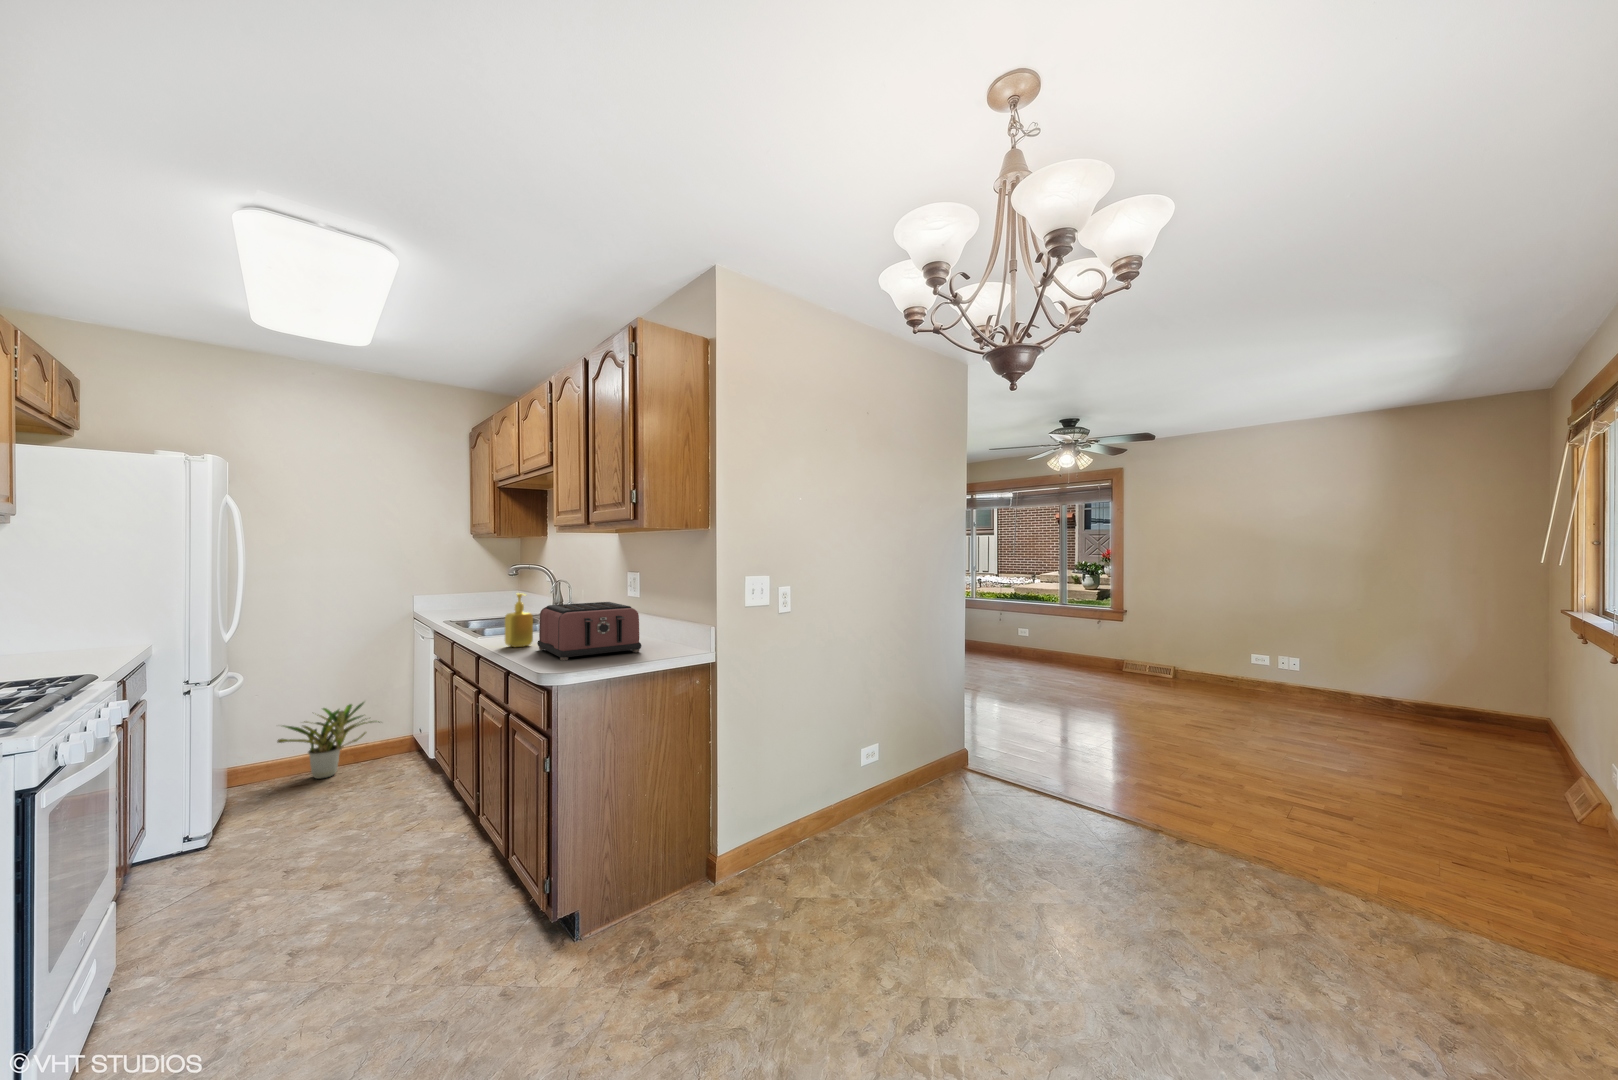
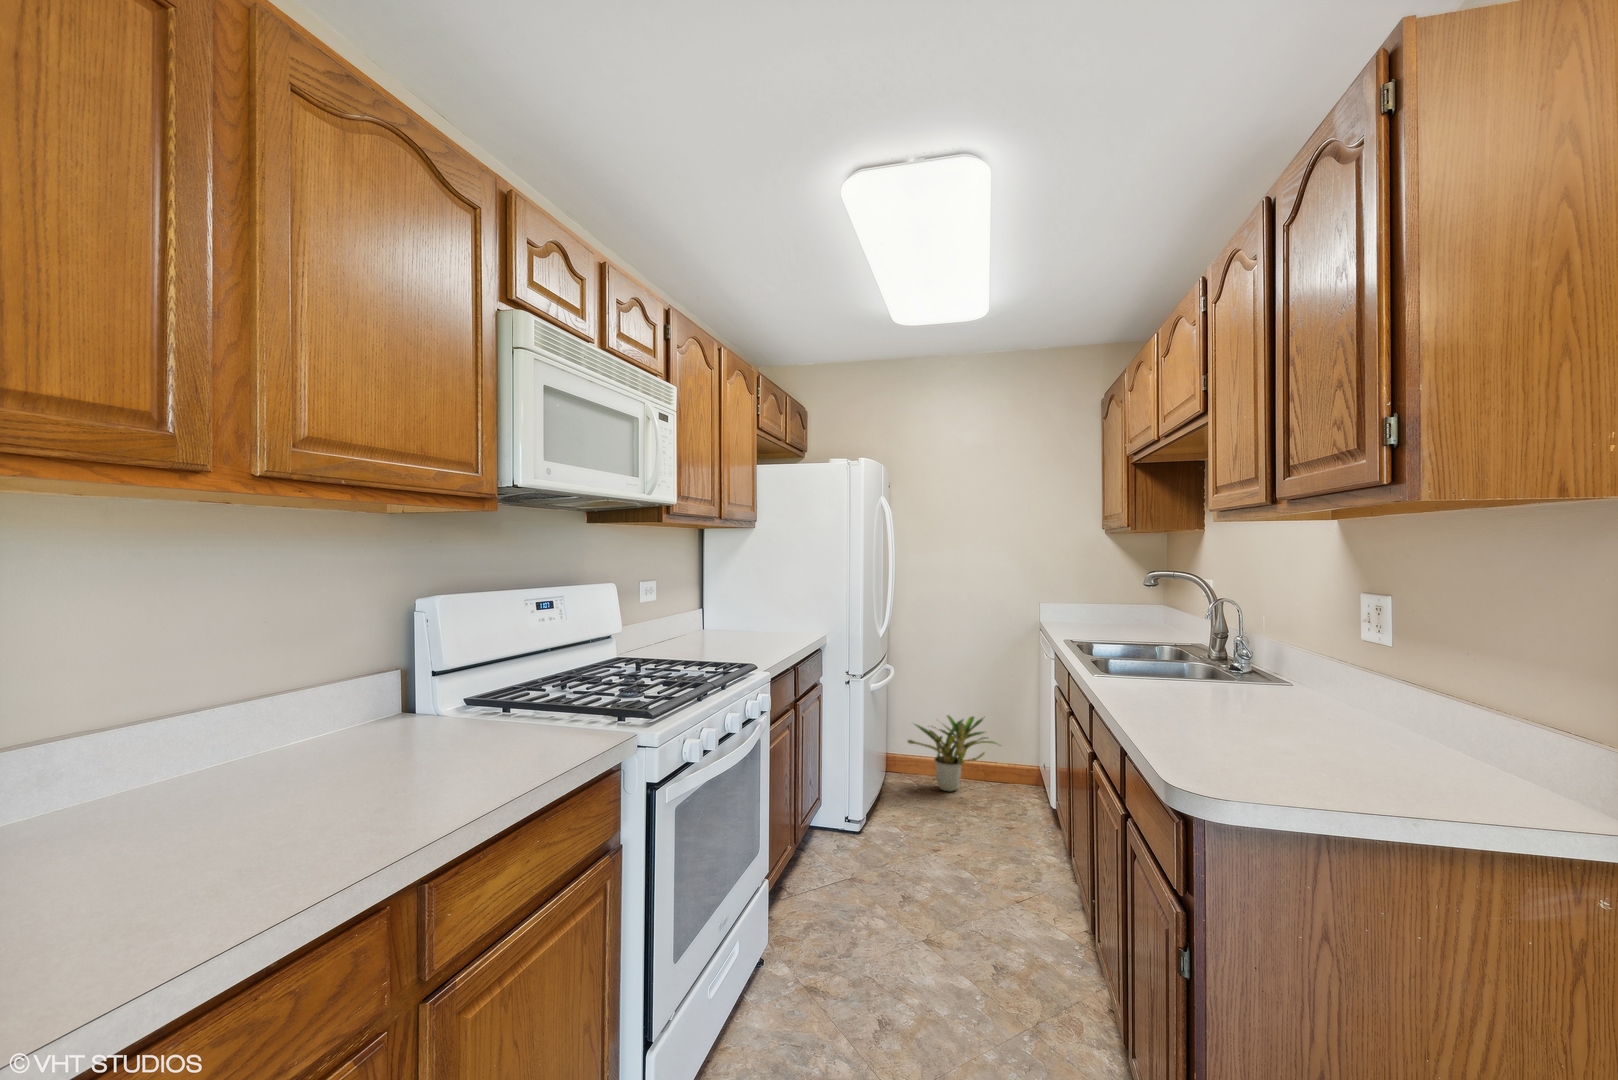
soap dispenser: present [505,593,533,647] -> none [1123,617,1169,705]
toaster: present [537,602,641,660] -> none [1174,645,1408,775]

